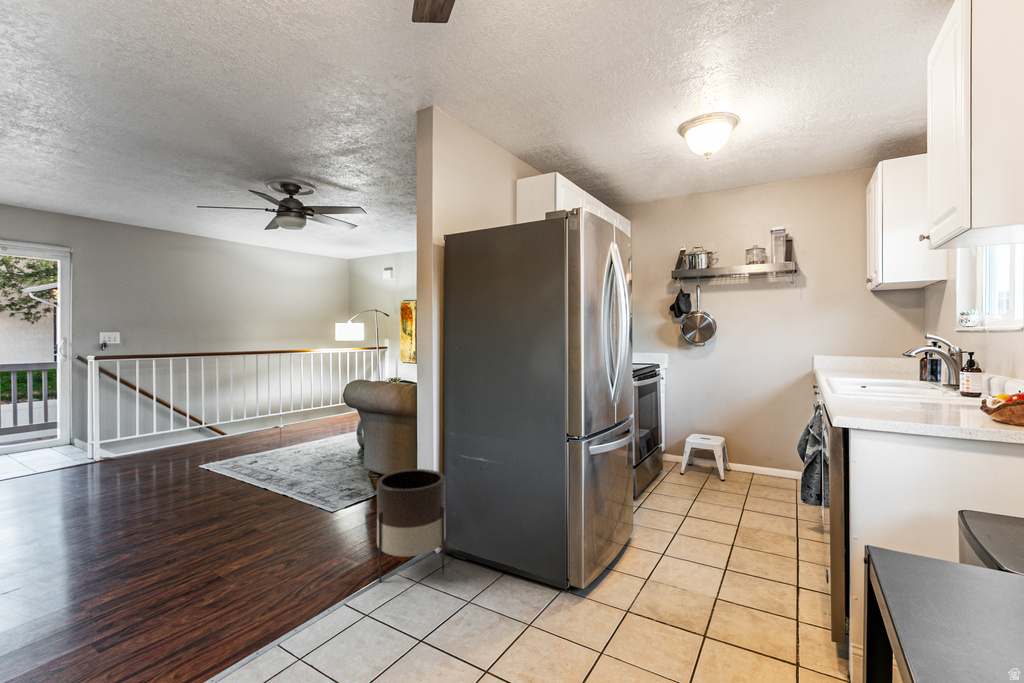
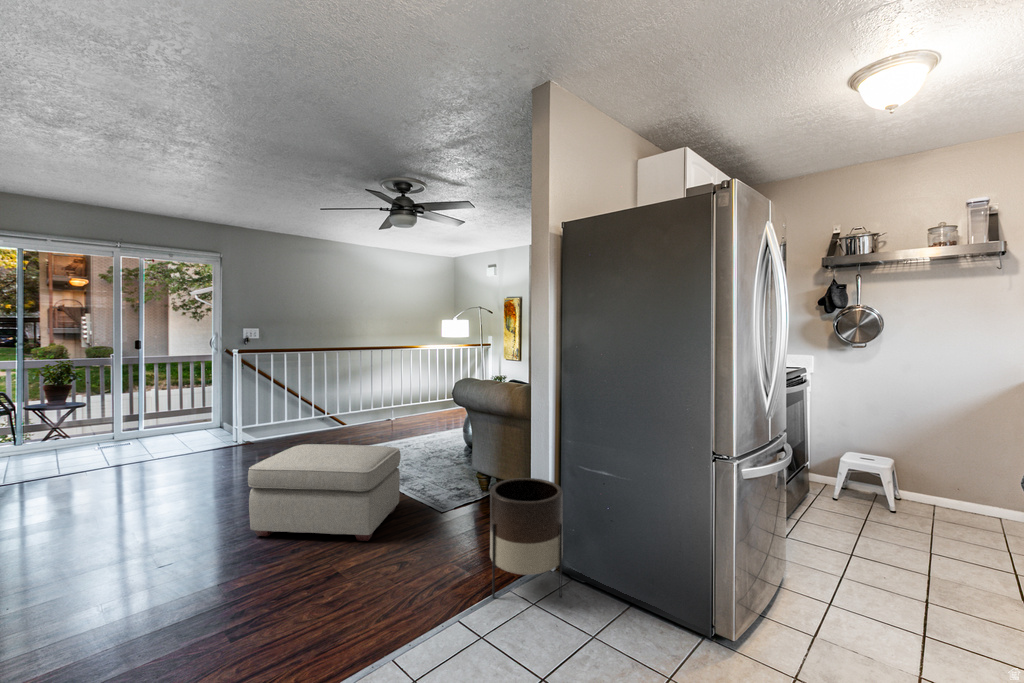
ottoman: none [111,451,288,552] -> present [248,444,401,541]

